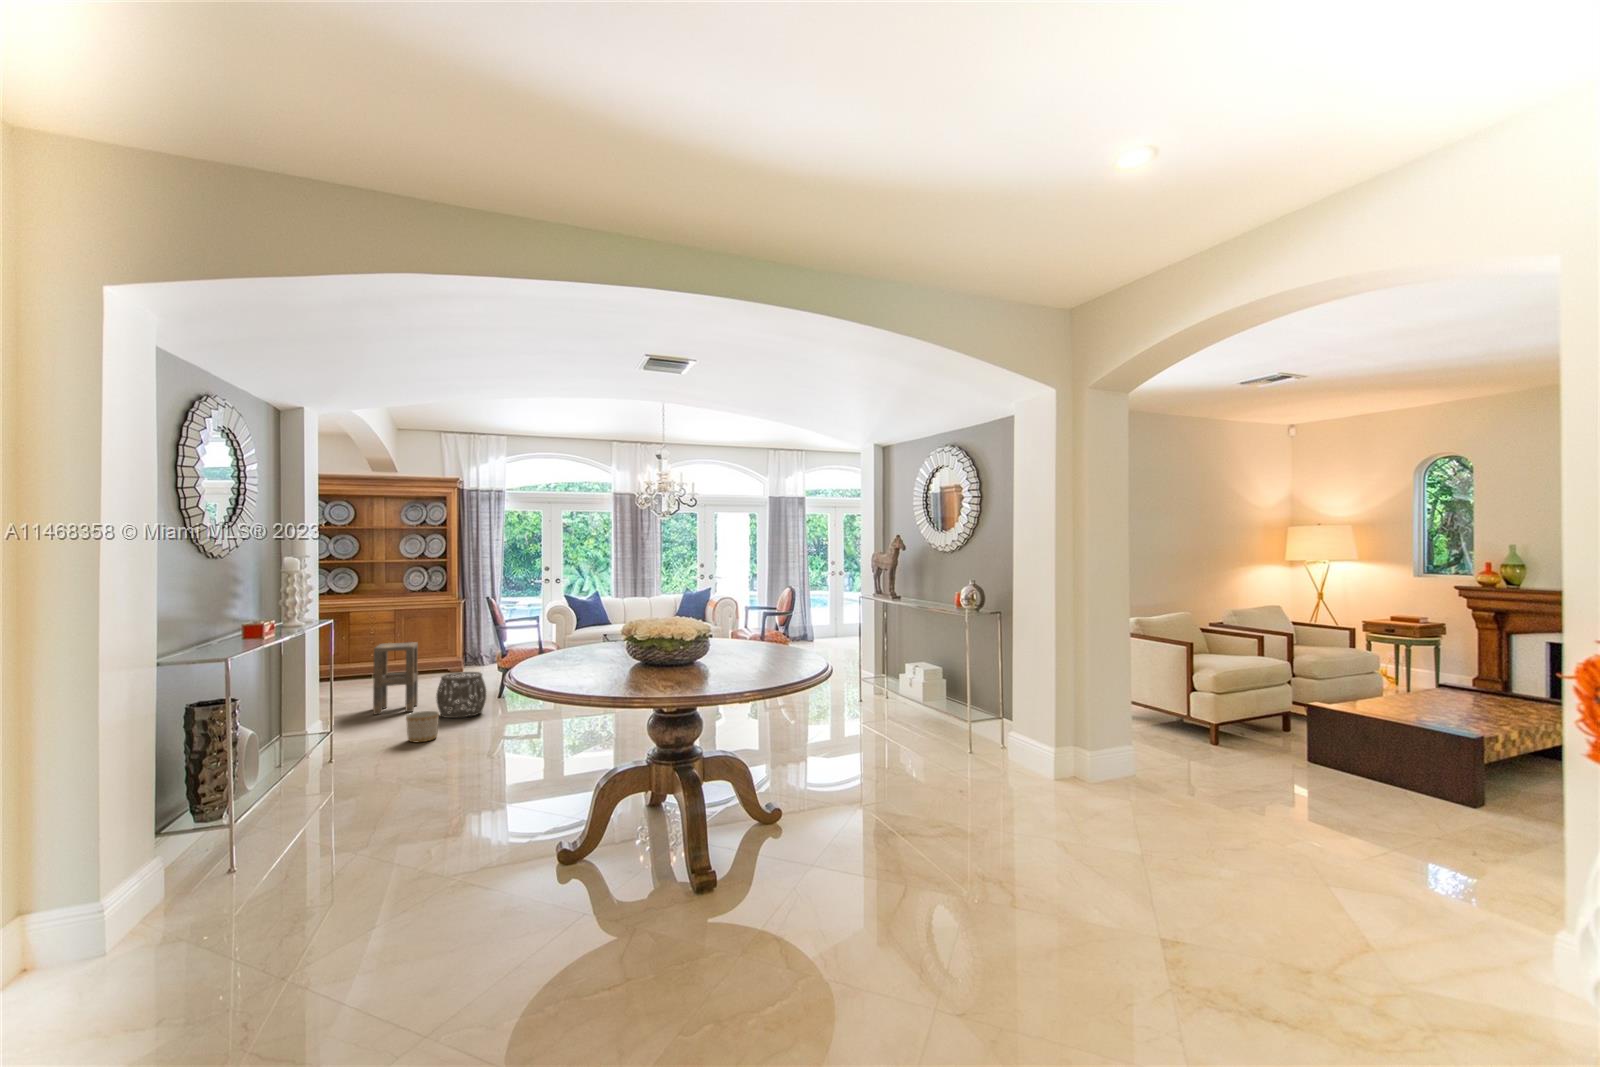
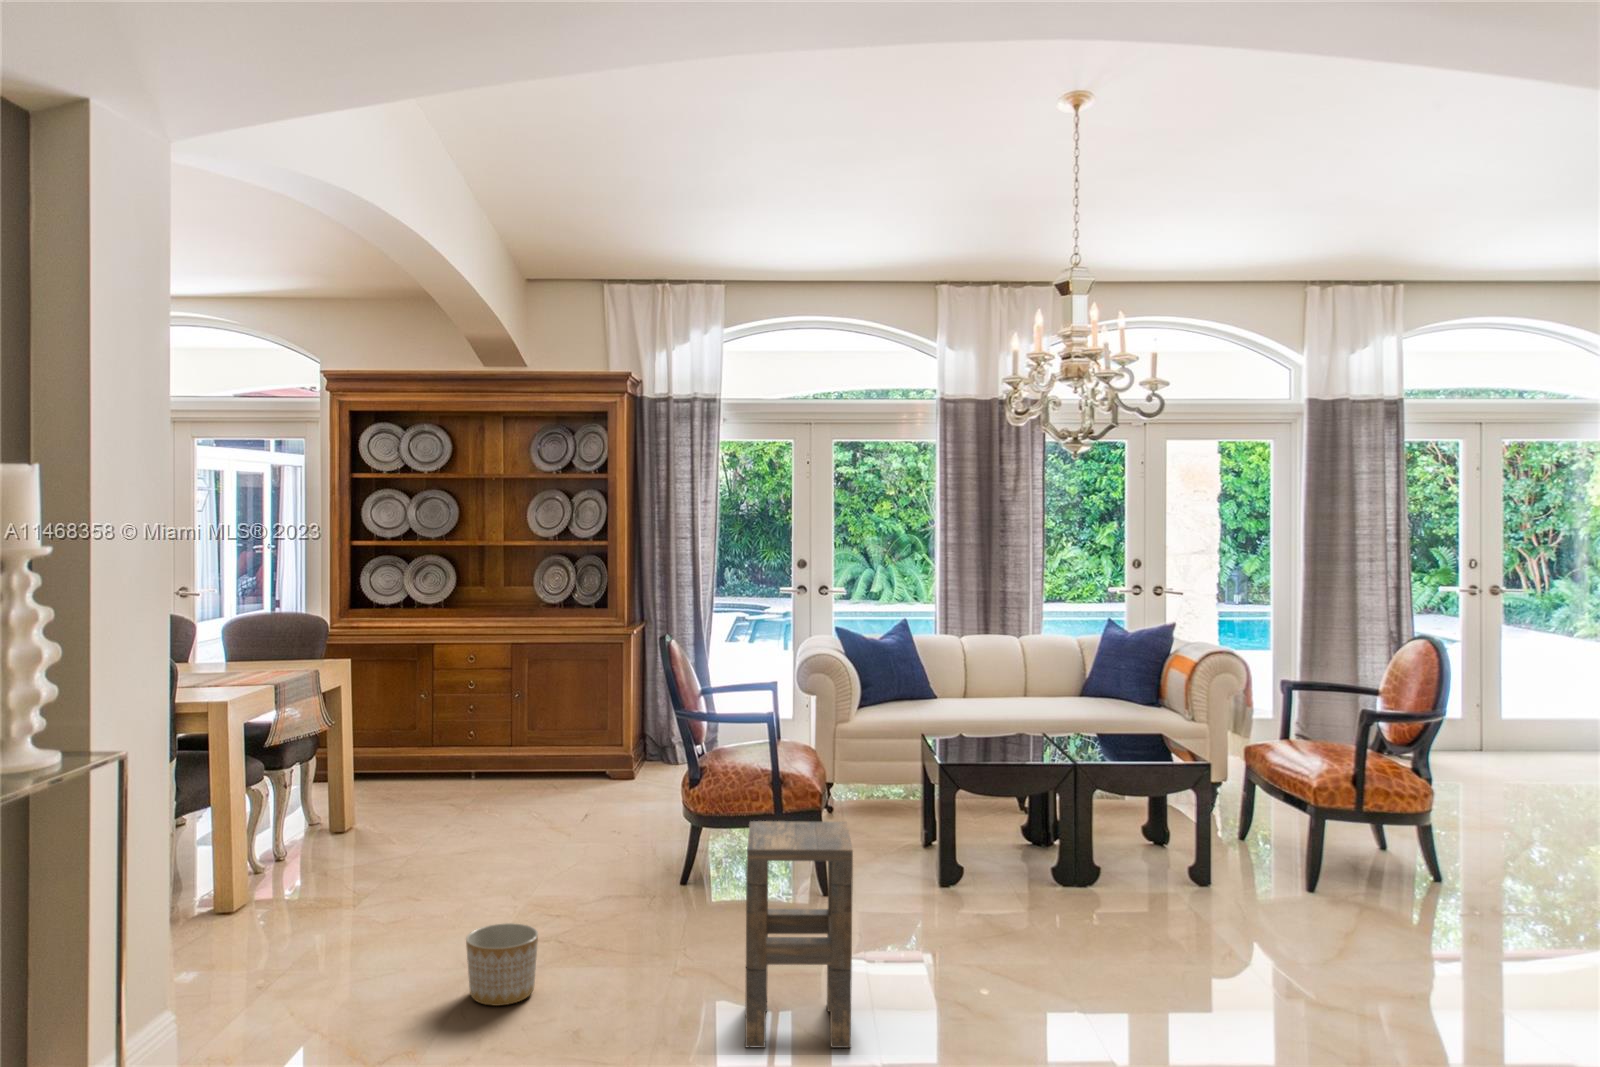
side table: present [373,642,418,715] -> present [745,821,853,1048]
woven basket: present [436,672,486,718] -> none [551,812,658,926]

